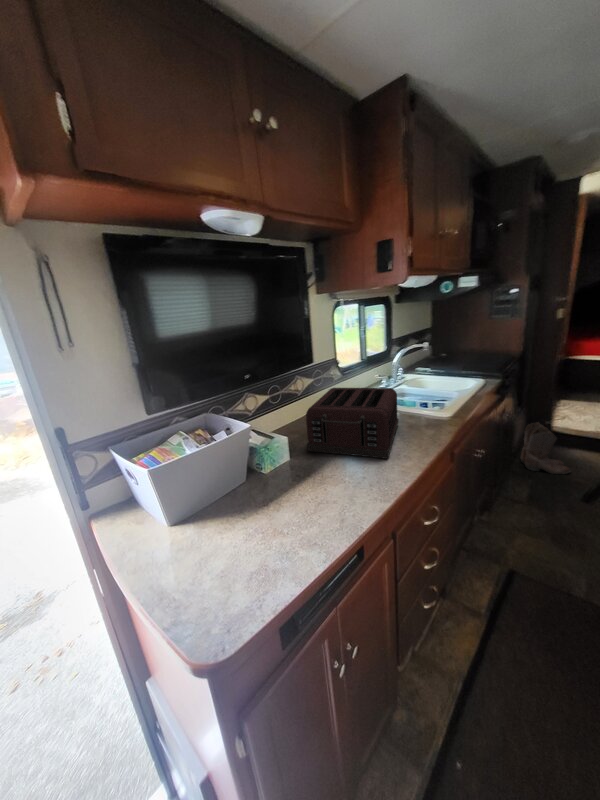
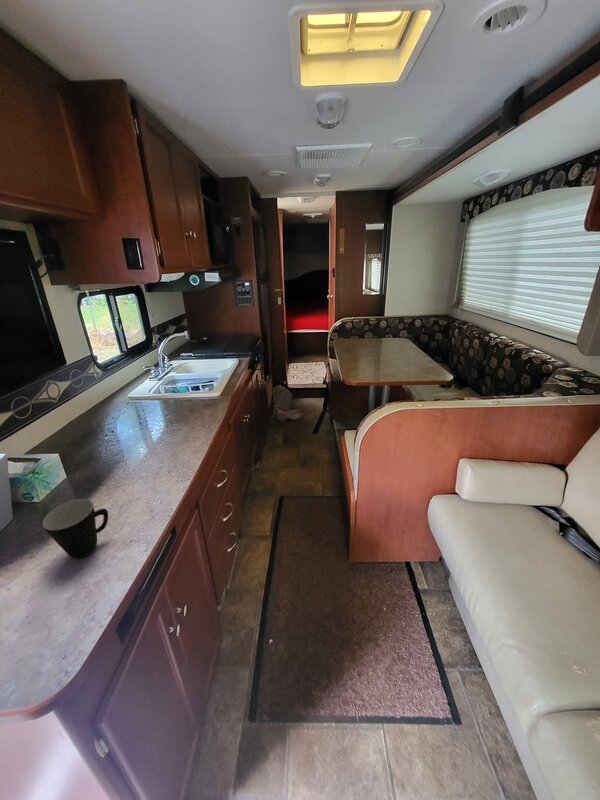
toaster: present [306,388,399,459] -> none [77,380,177,461]
mug: none [249,483,302,542] -> present [43,499,108,558]

